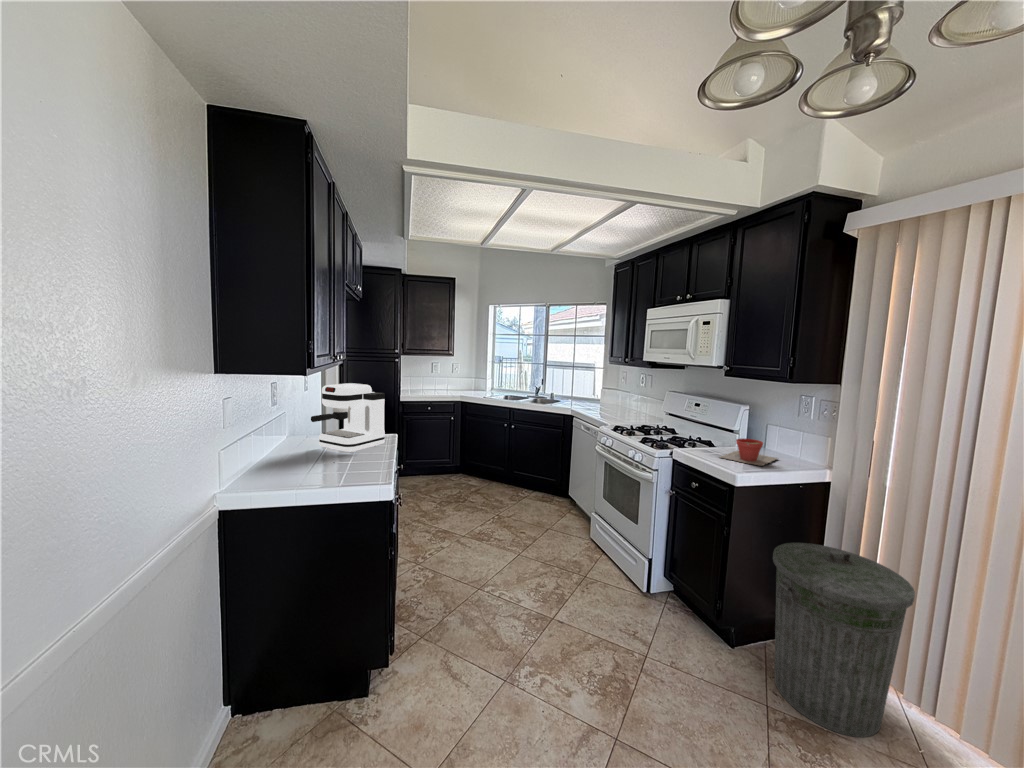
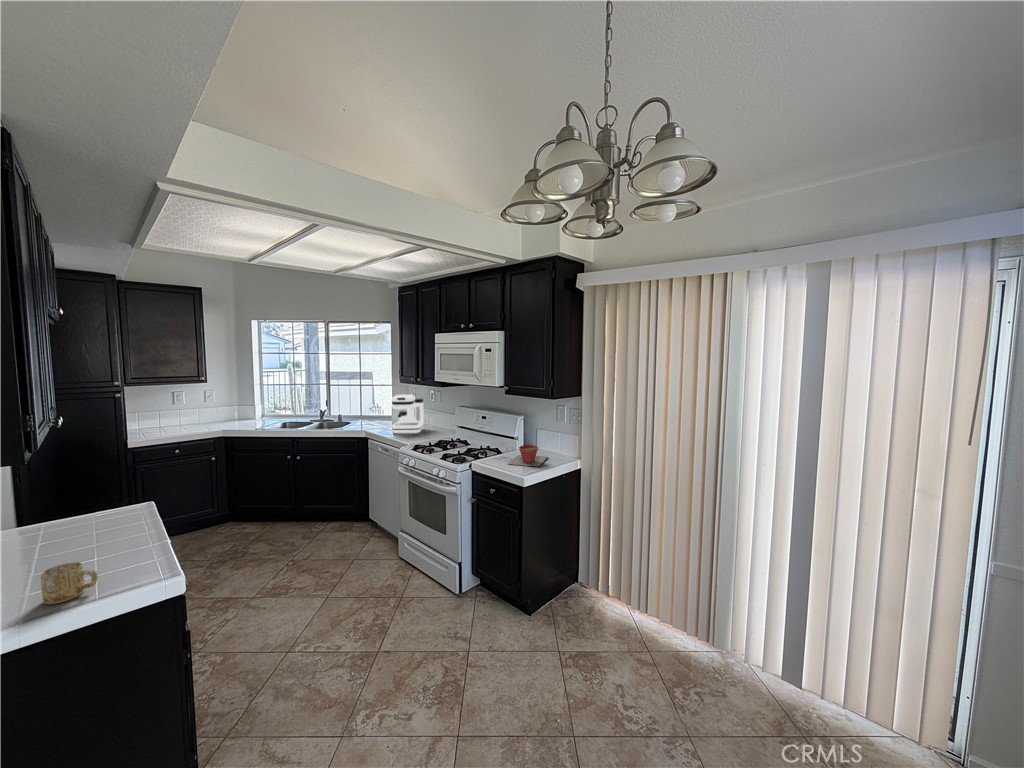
coffee maker: present [311,383,385,453] -> present [392,395,424,433]
mug: none [310,455,341,482] -> present [41,562,97,604]
trash can: present [773,543,915,737] -> none [553,518,633,650]

